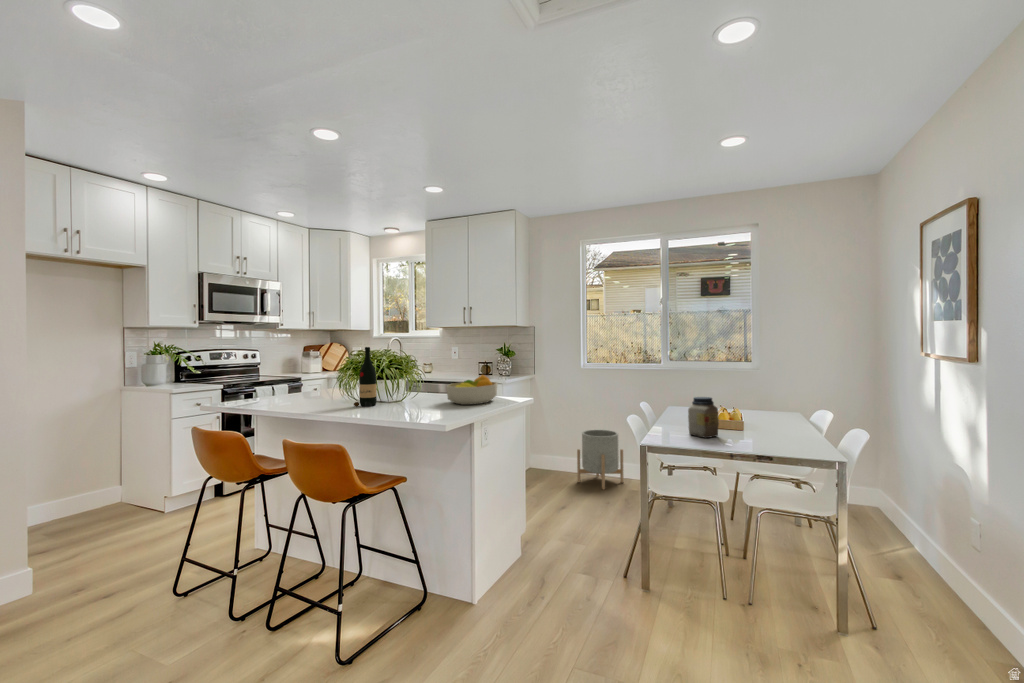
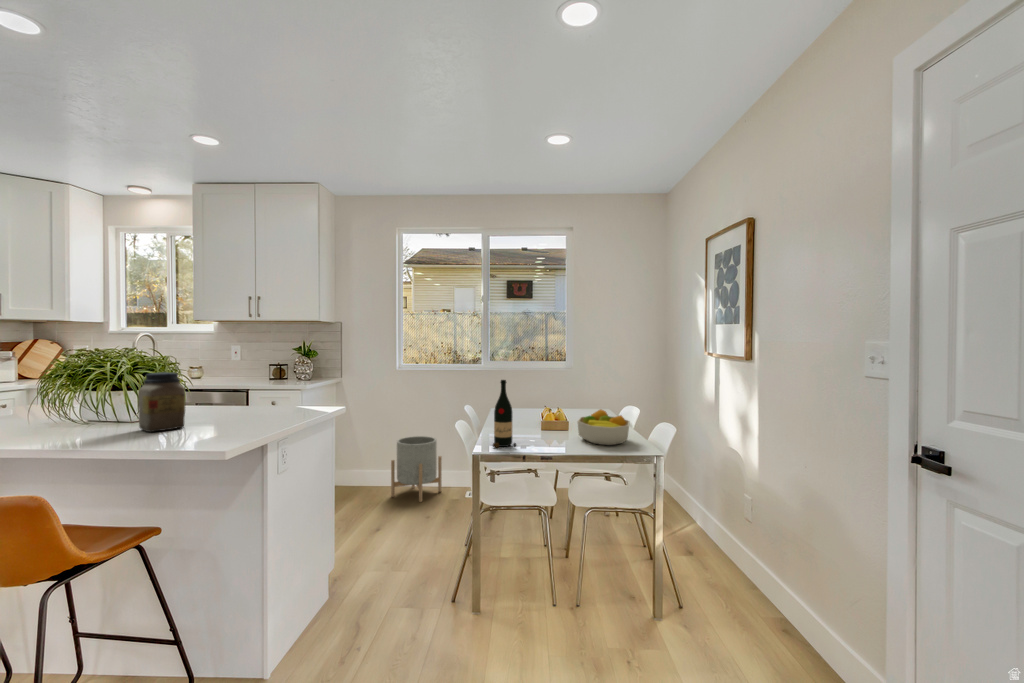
wine bottle: present [354,347,377,407] -> present [493,380,516,448]
fruit bowl: present [446,375,498,405] -> present [577,409,630,445]
jar: present [688,397,719,438] -> present [138,372,185,432]

